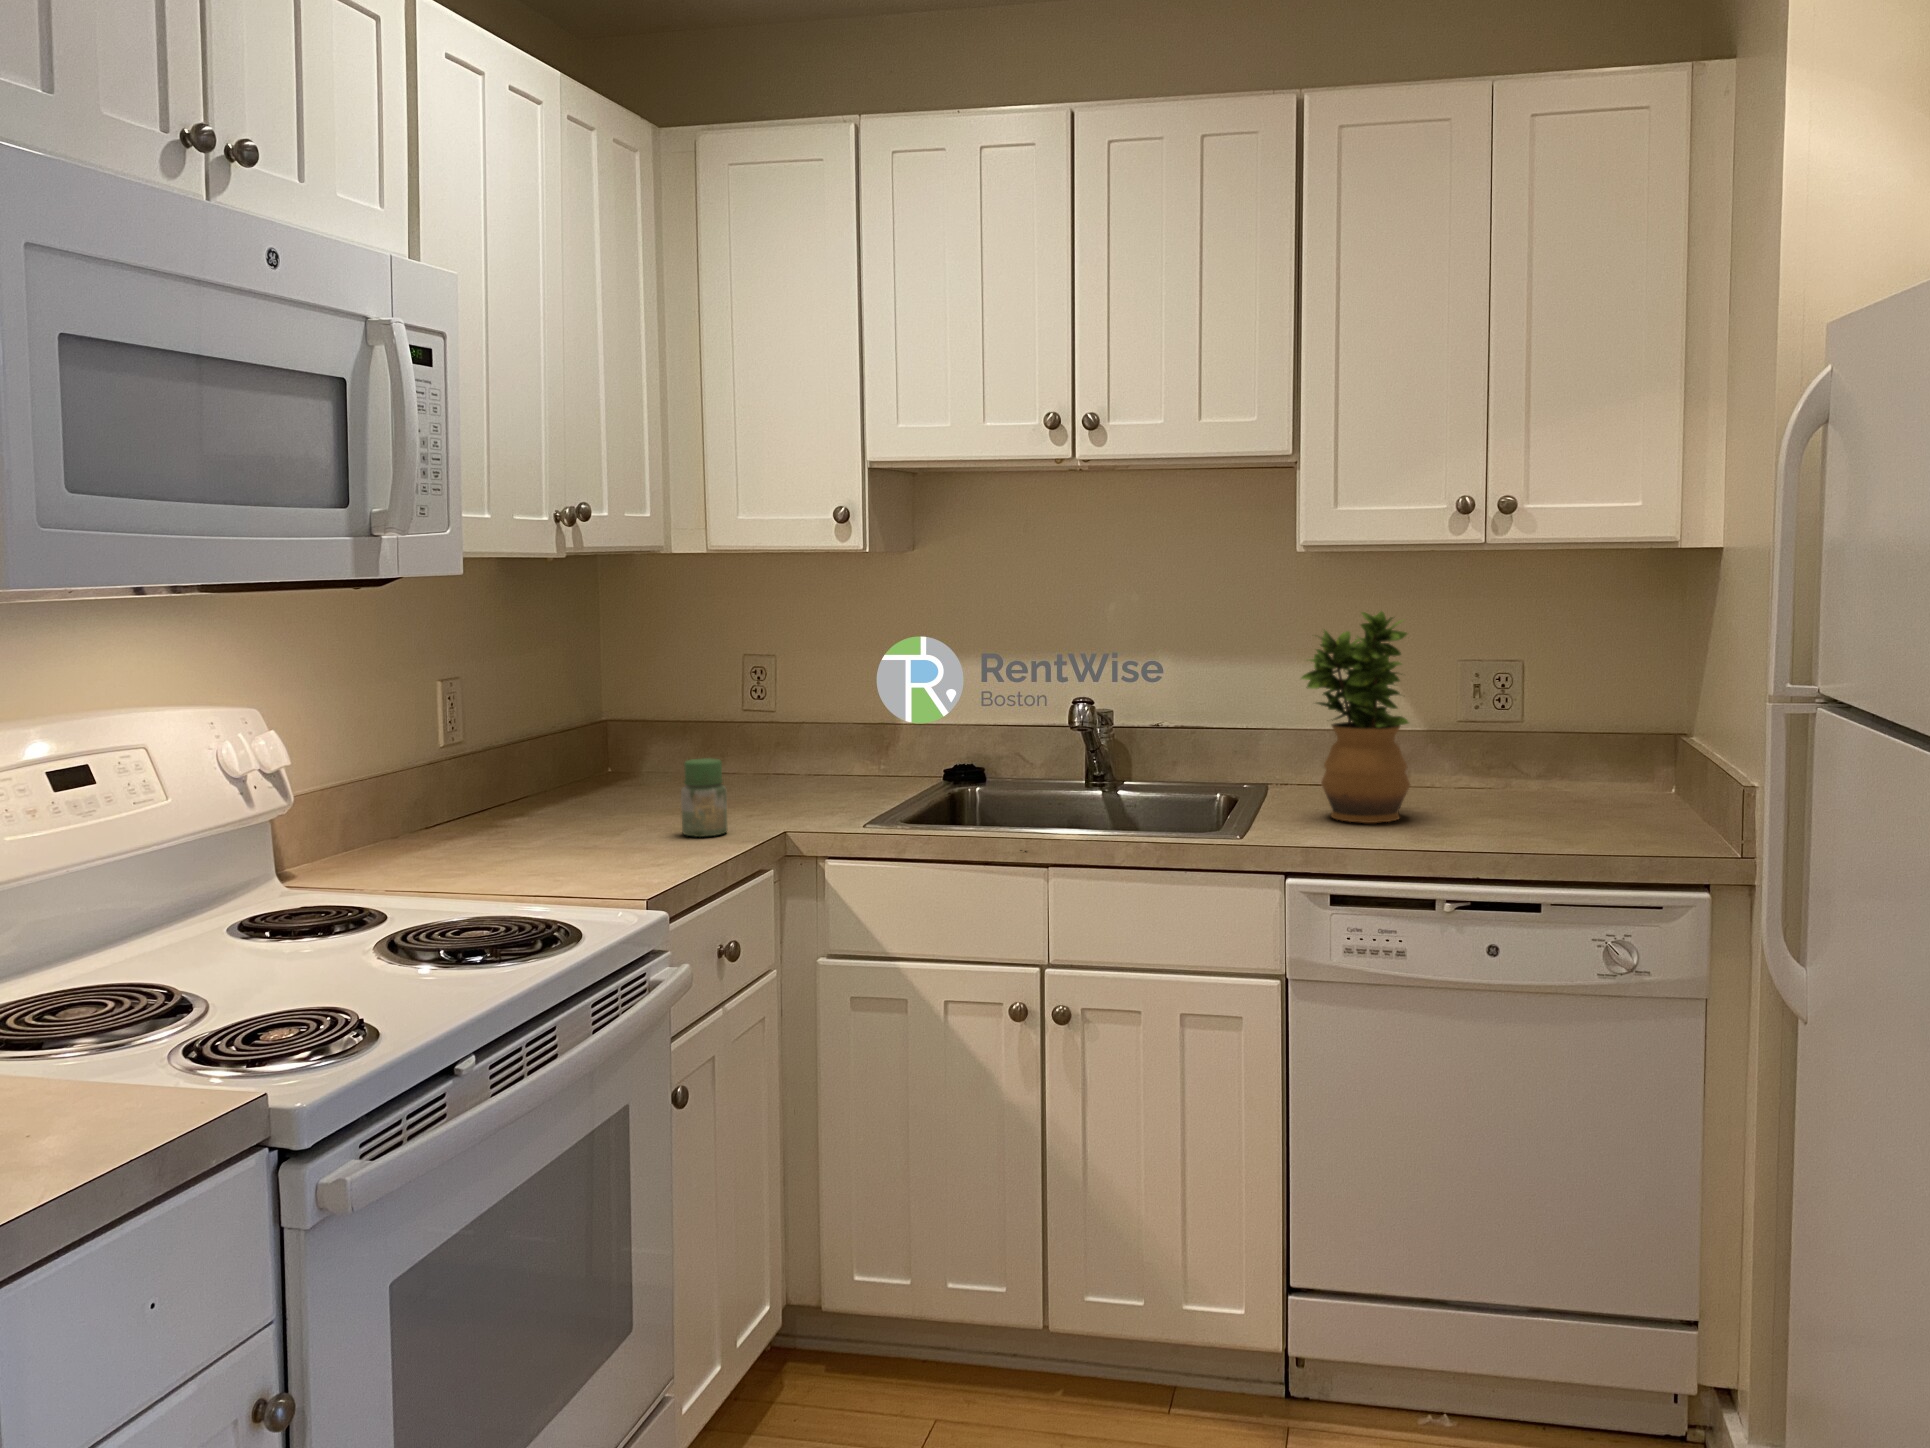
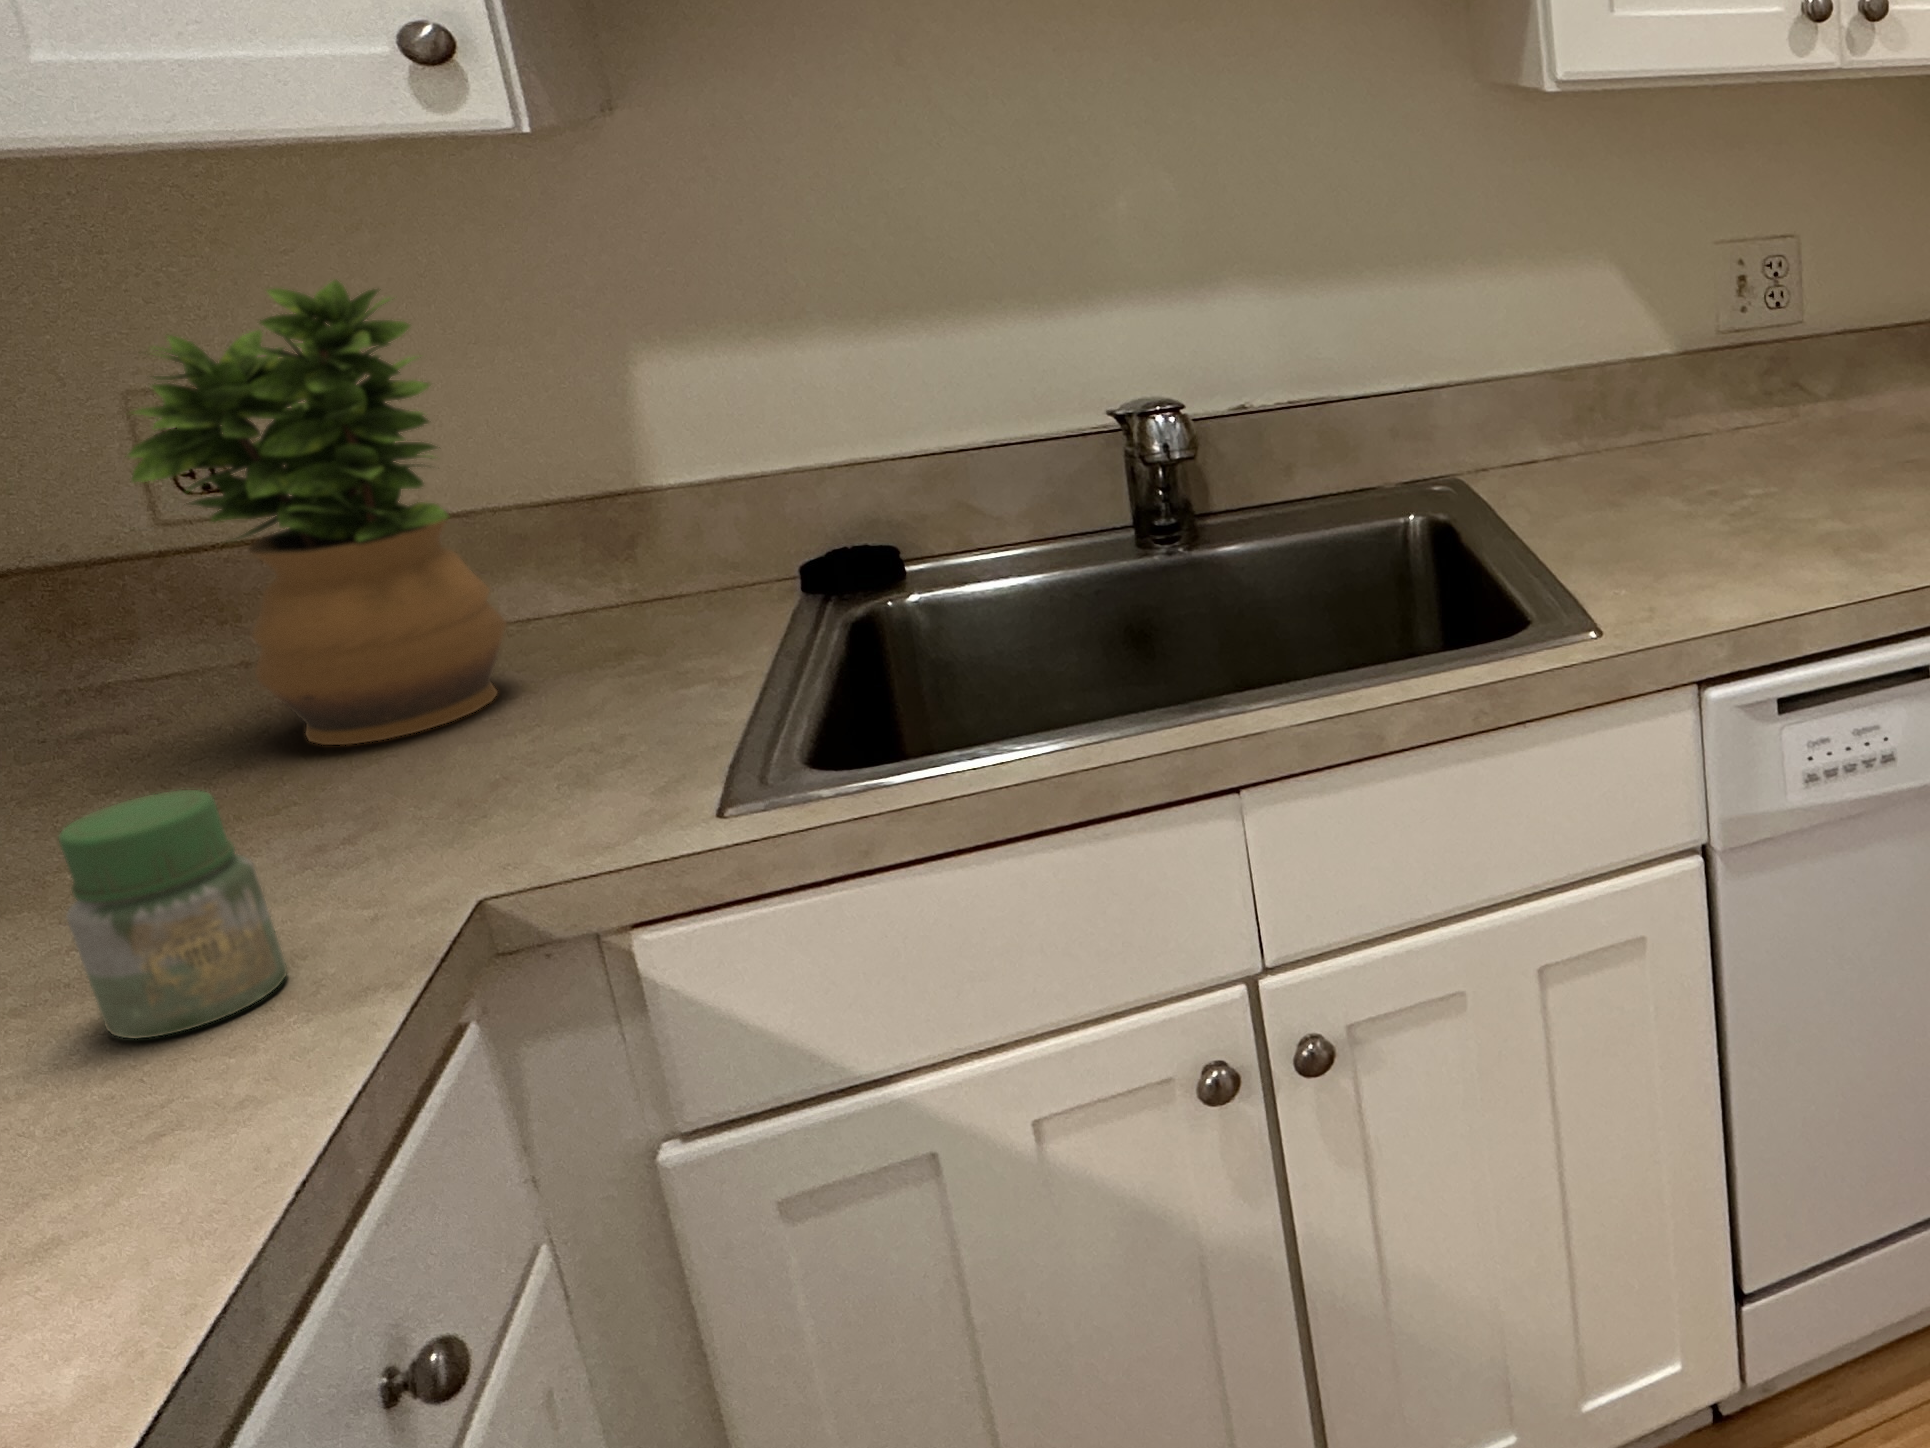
potted plant: present [1301,611,1410,823] -> present [128,280,506,745]

